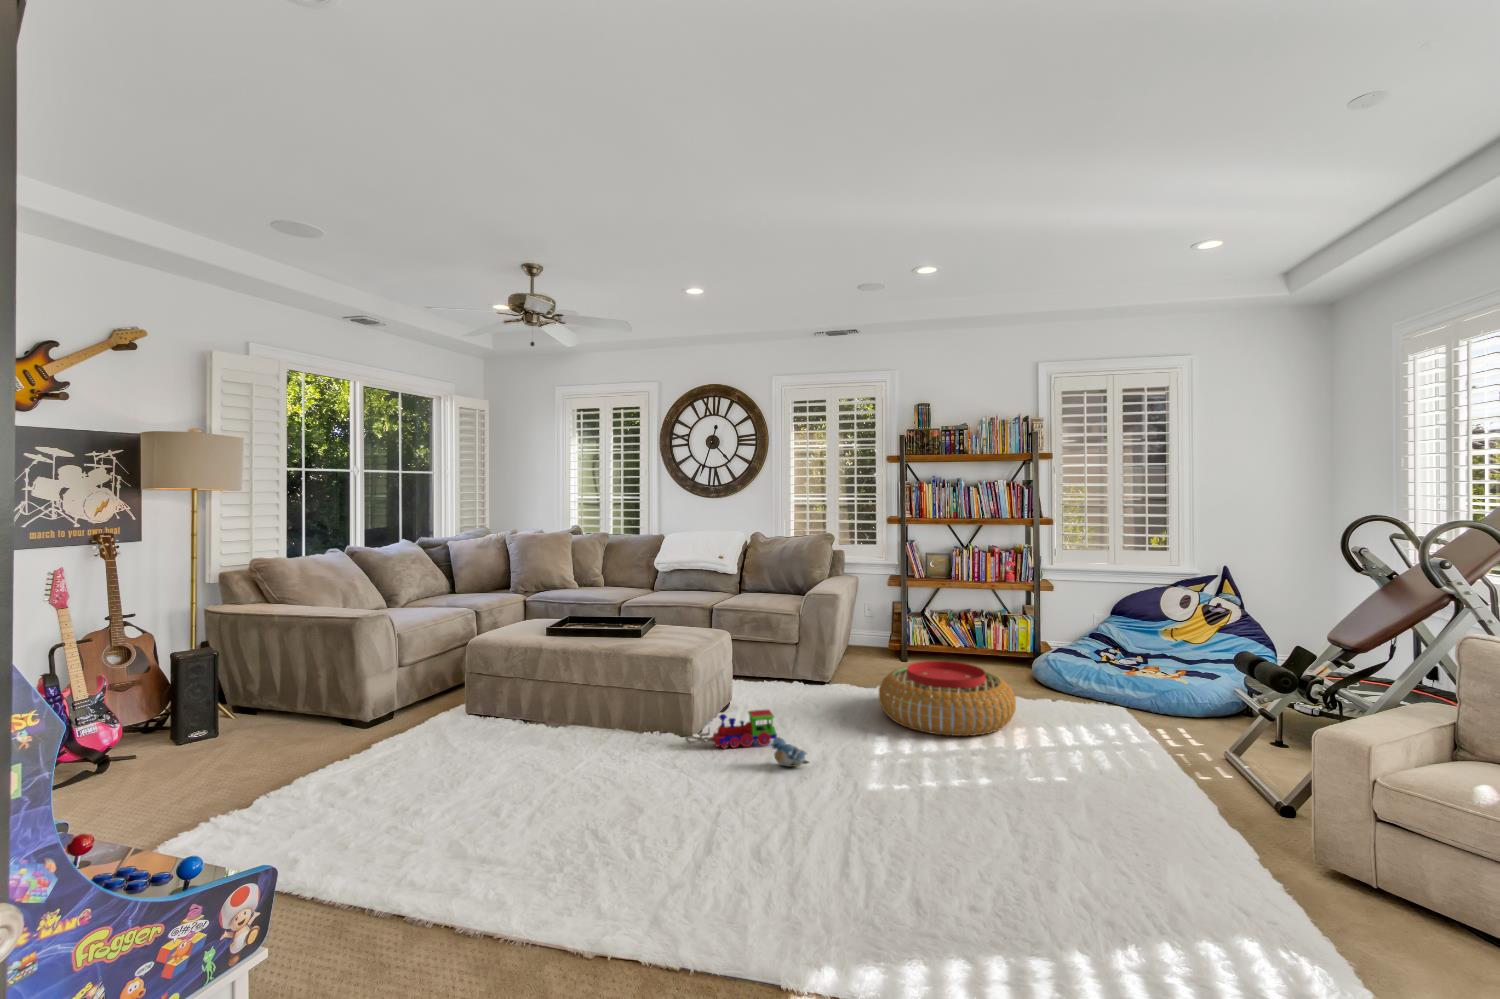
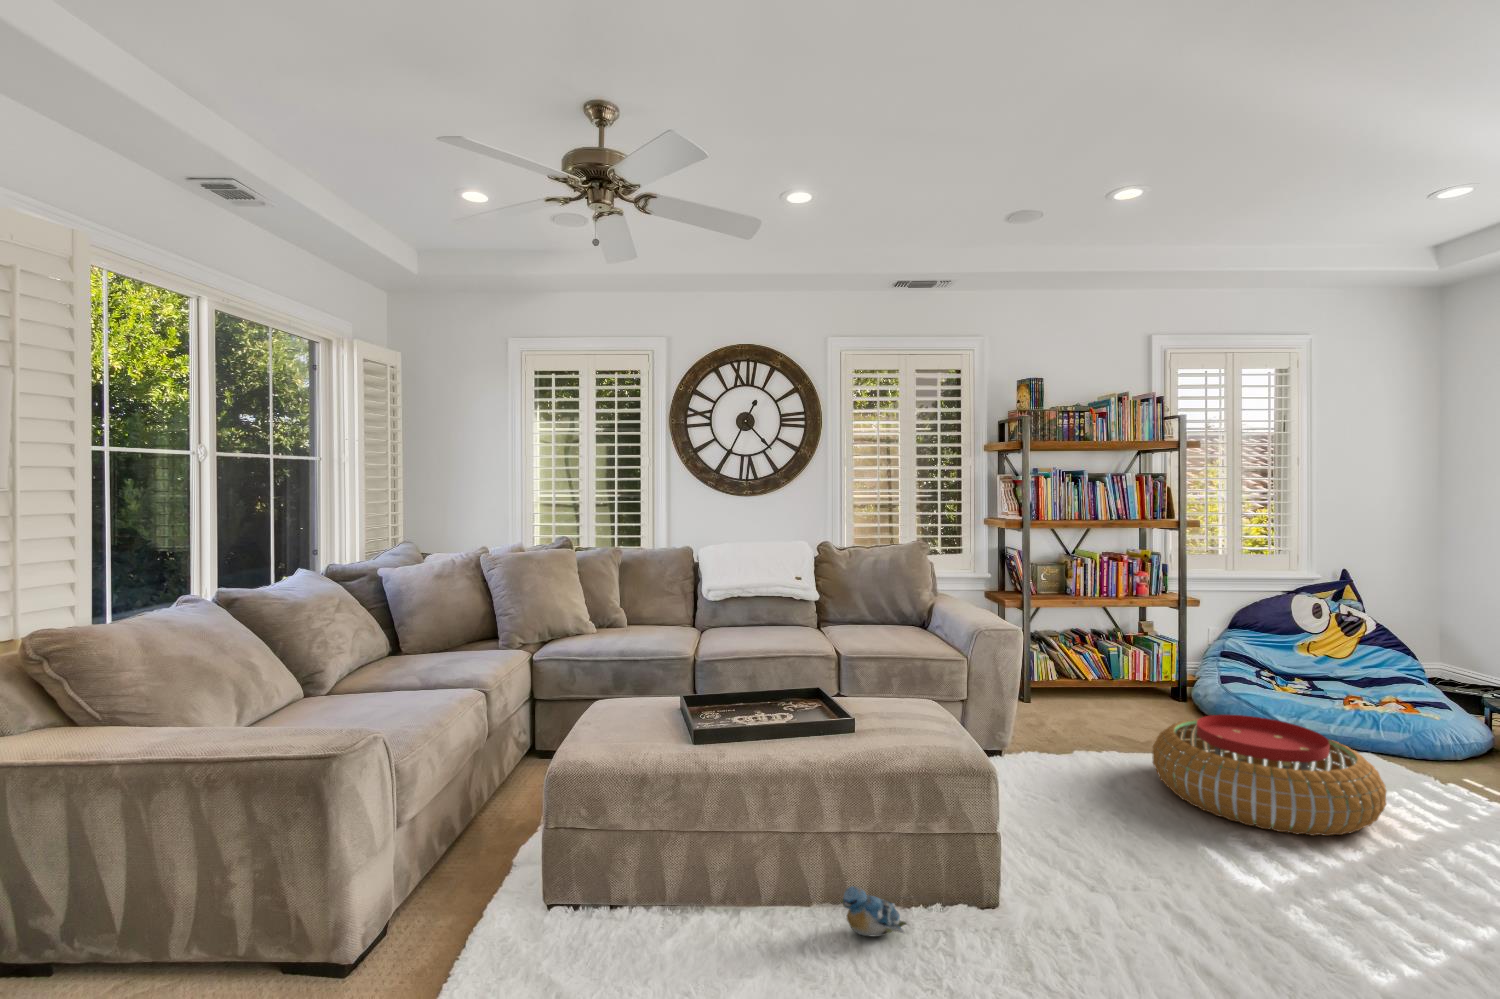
toy train: present [685,710,777,749] -> none [1025,835,1160,925]
plush toy: present [771,737,809,767] -> present [841,886,907,937]

